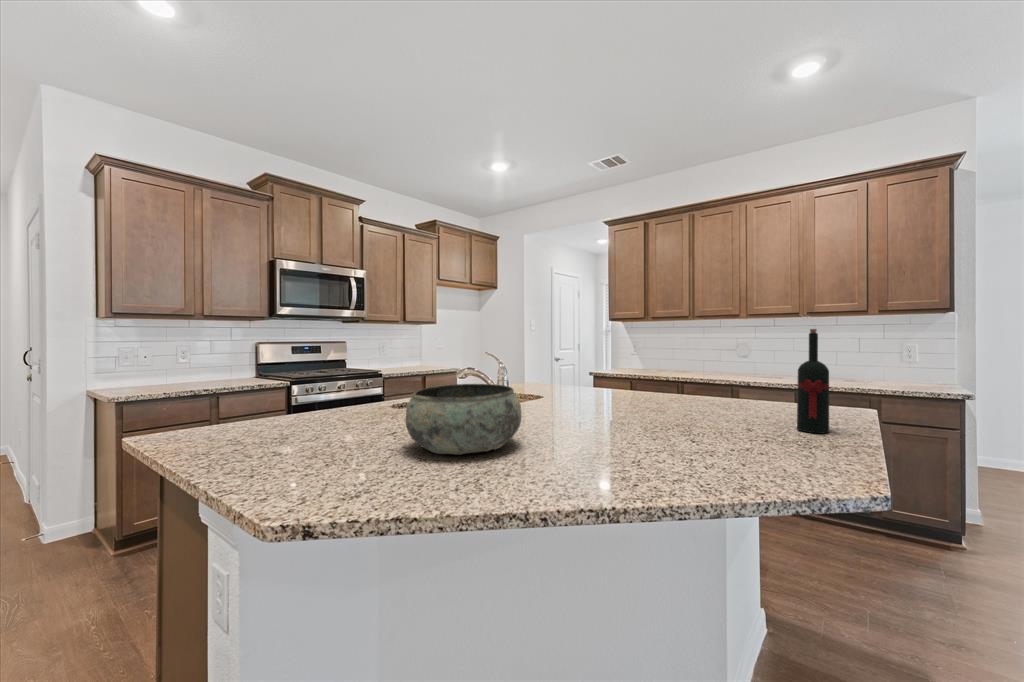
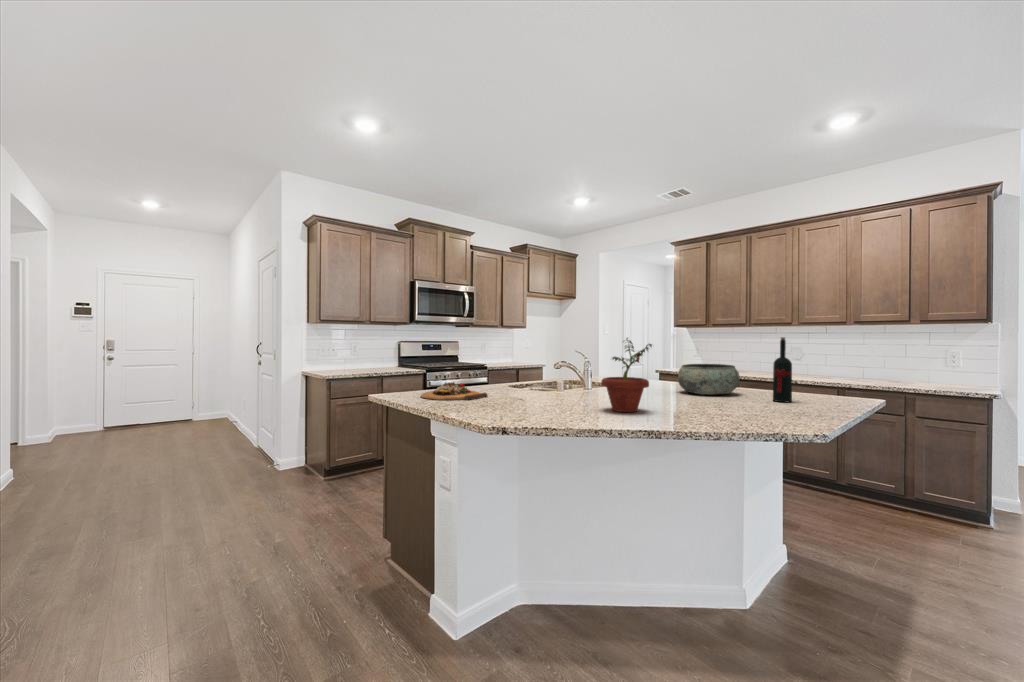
potted plant: none [533,331,637,485] -> present [601,338,652,412]
bowl: present [406,384,521,455] -> present [678,364,740,395]
cutting board: none [190,416,329,458] -> present [421,382,488,400]

